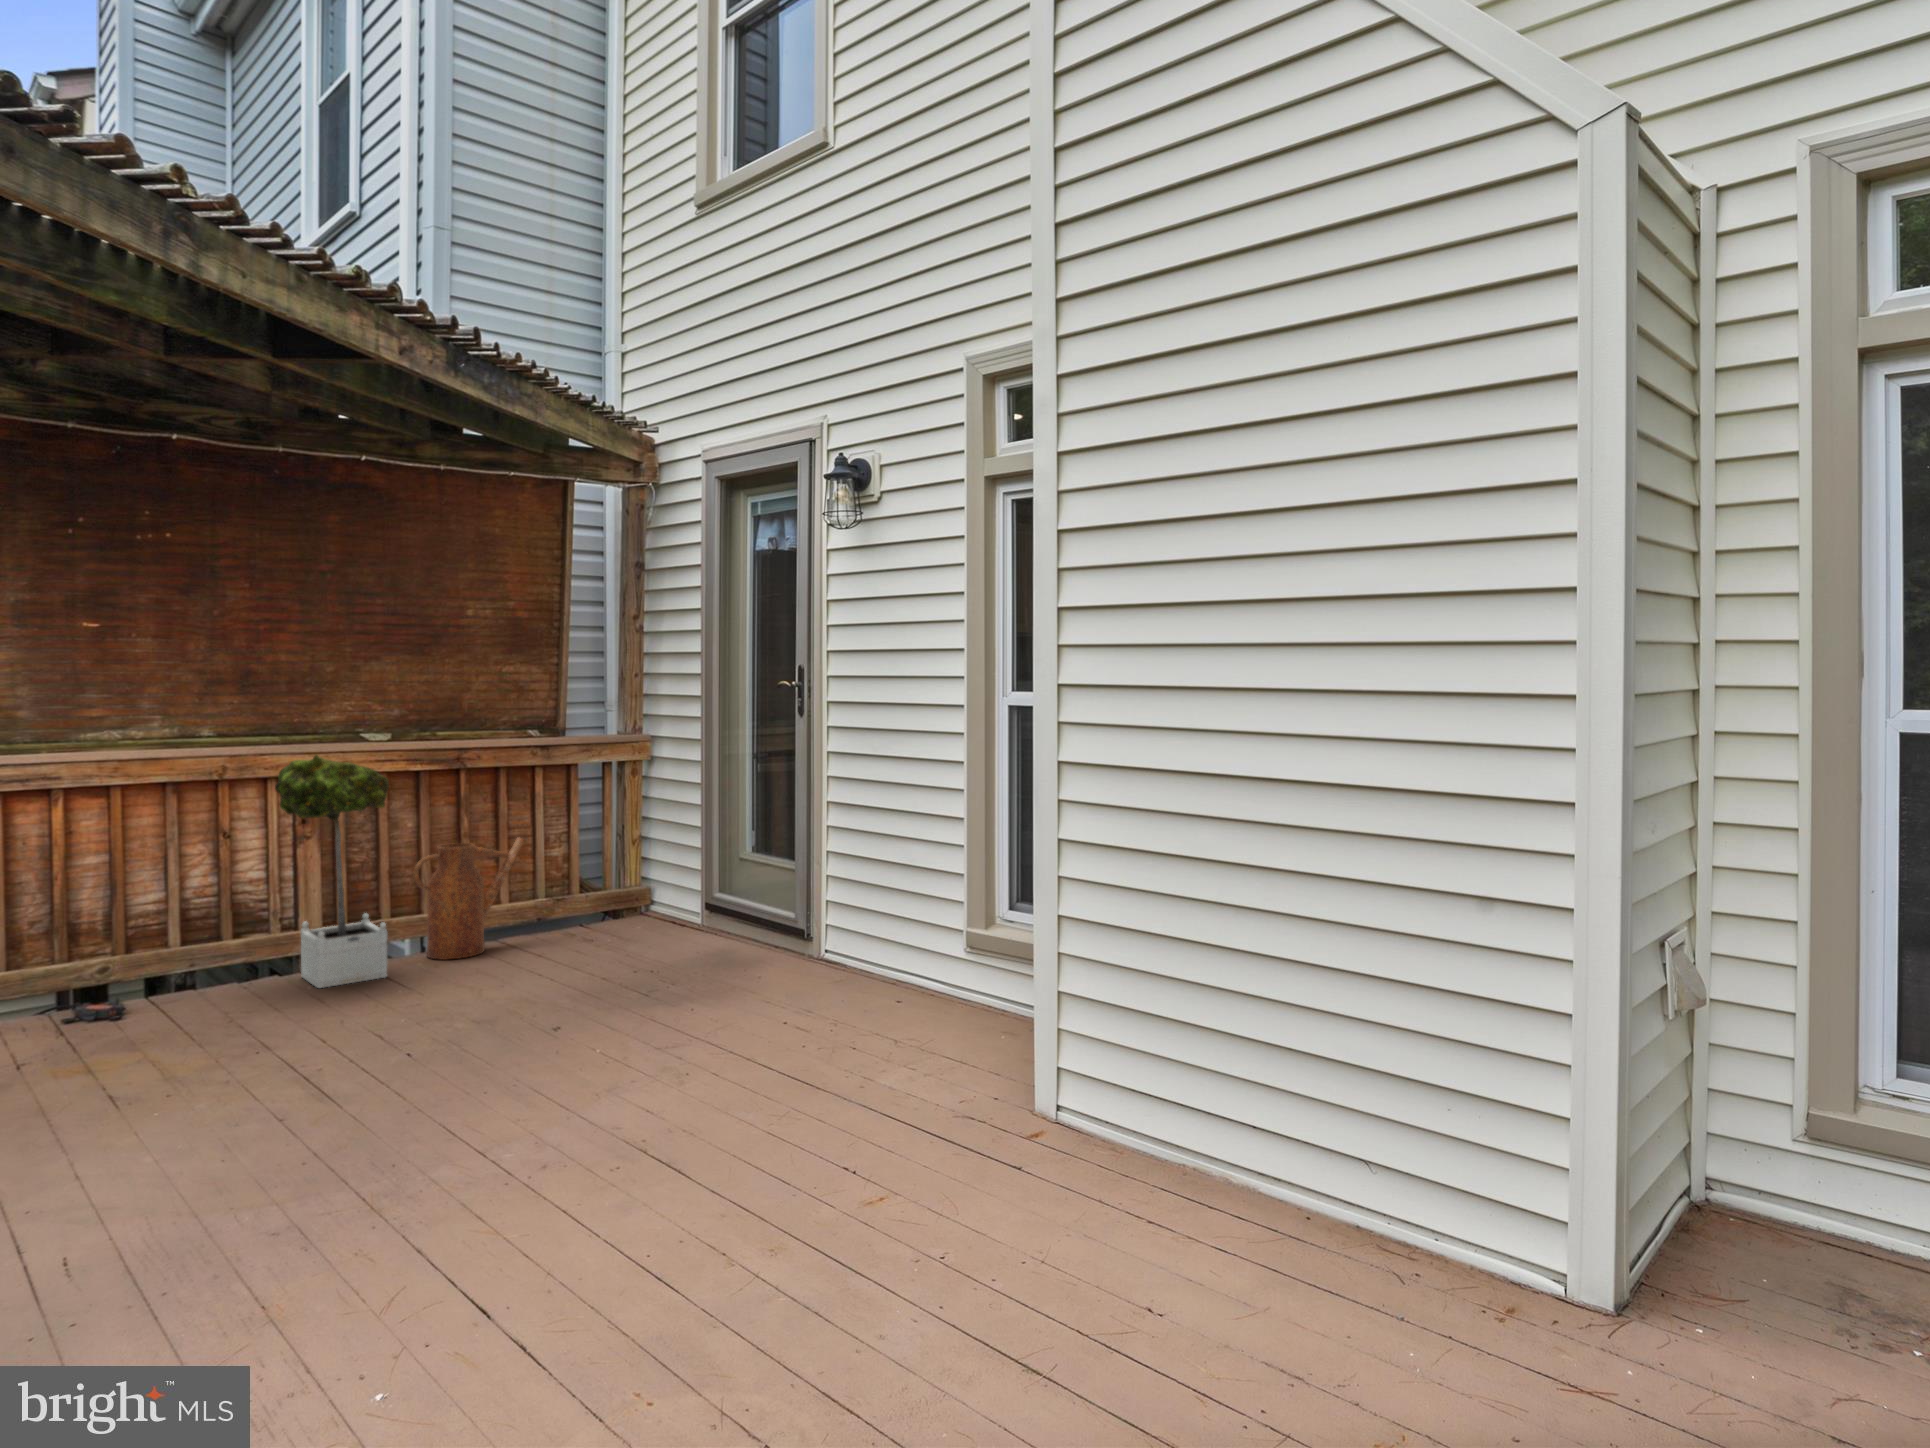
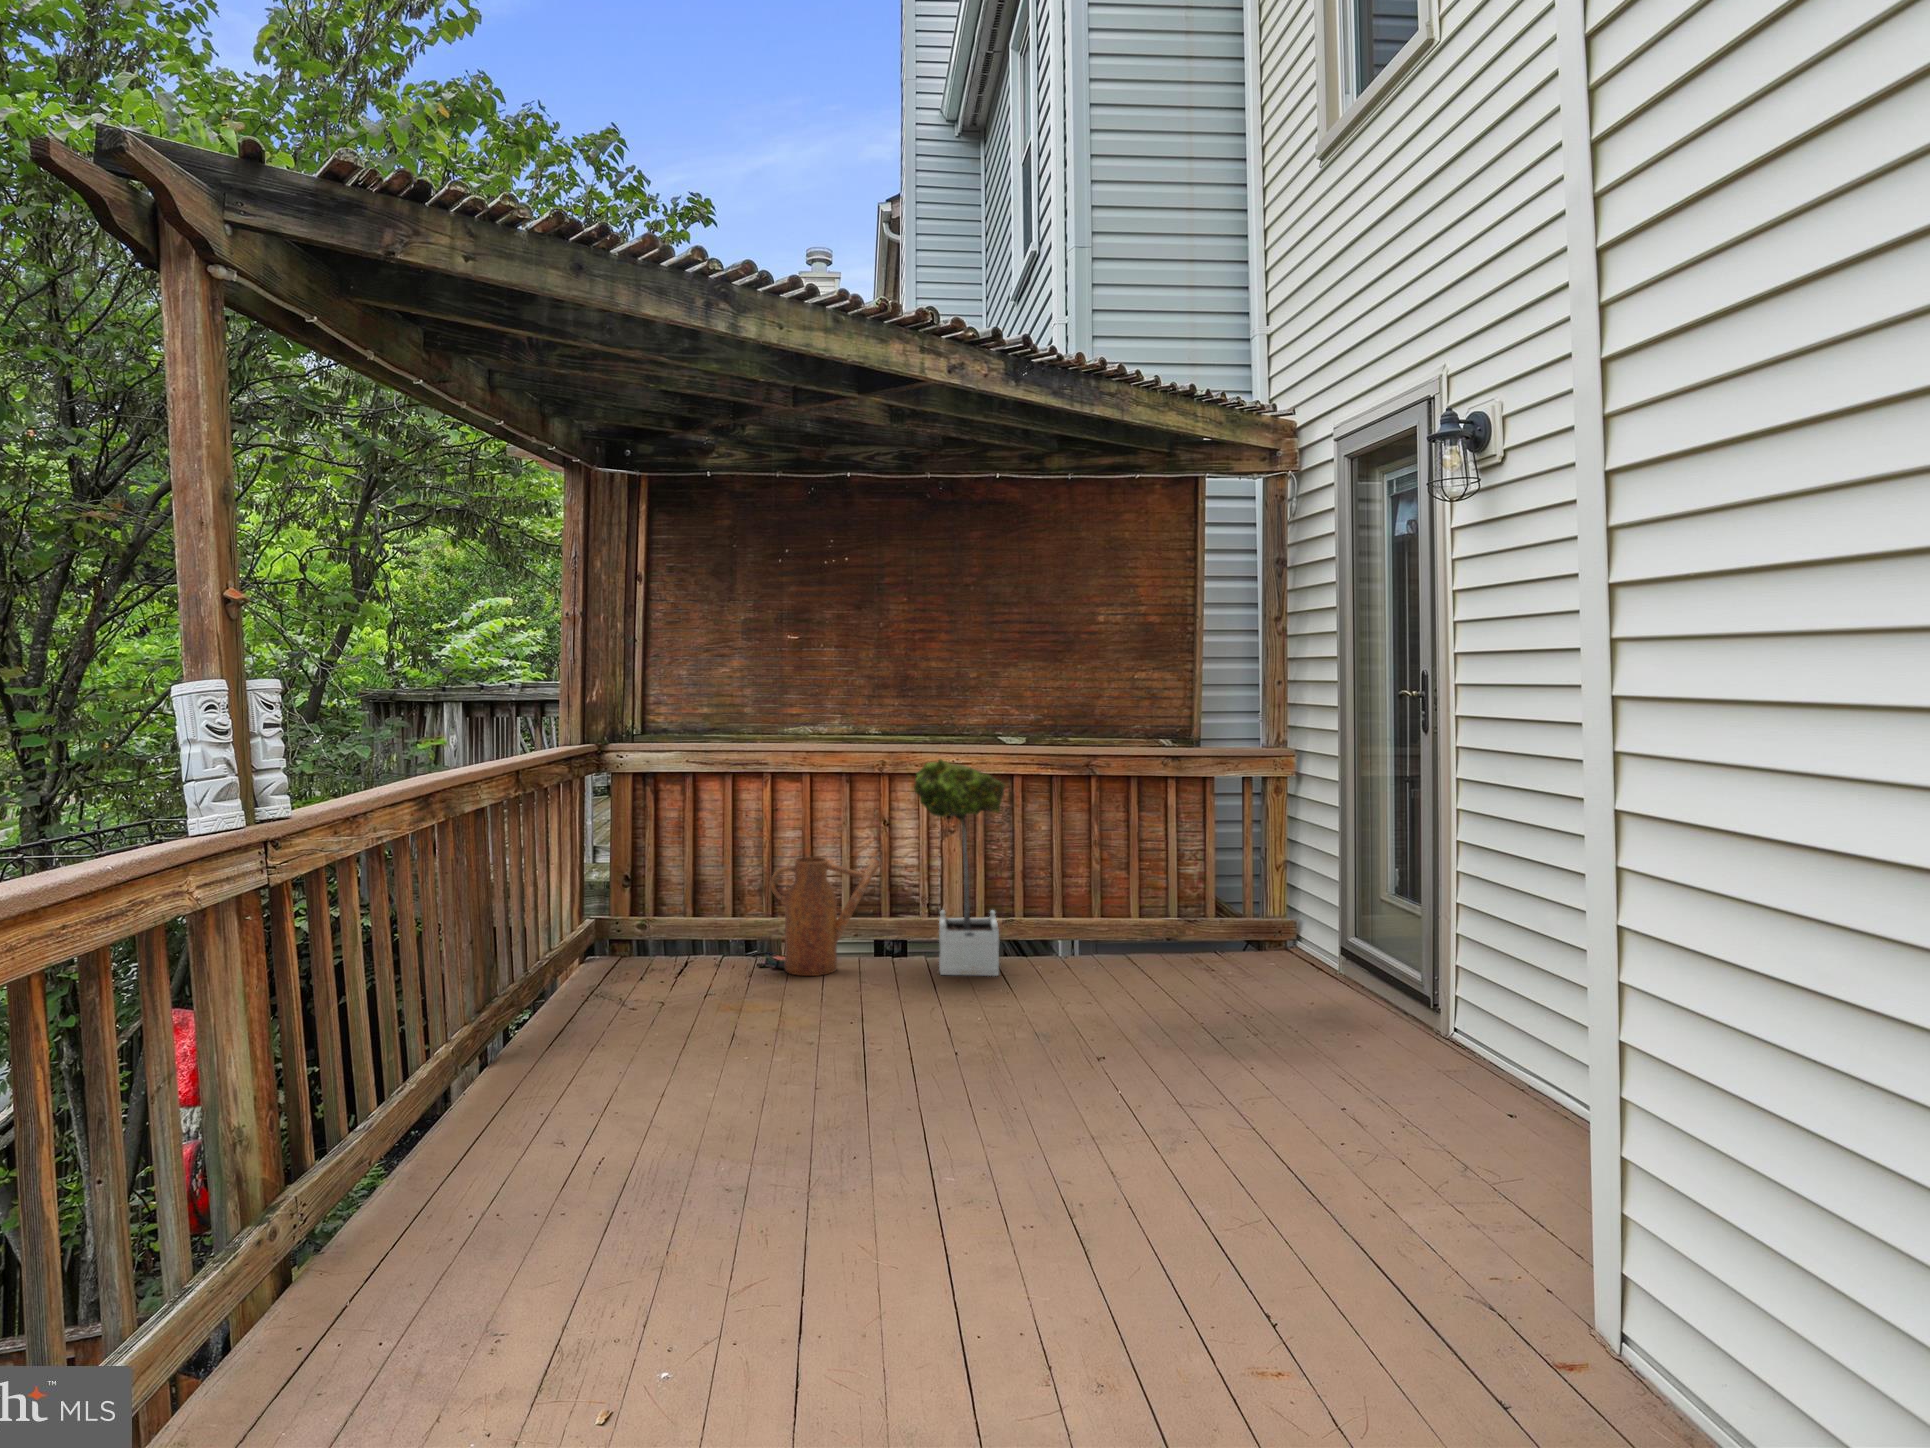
watering can: present [413,838,524,960] -> present [770,857,880,976]

